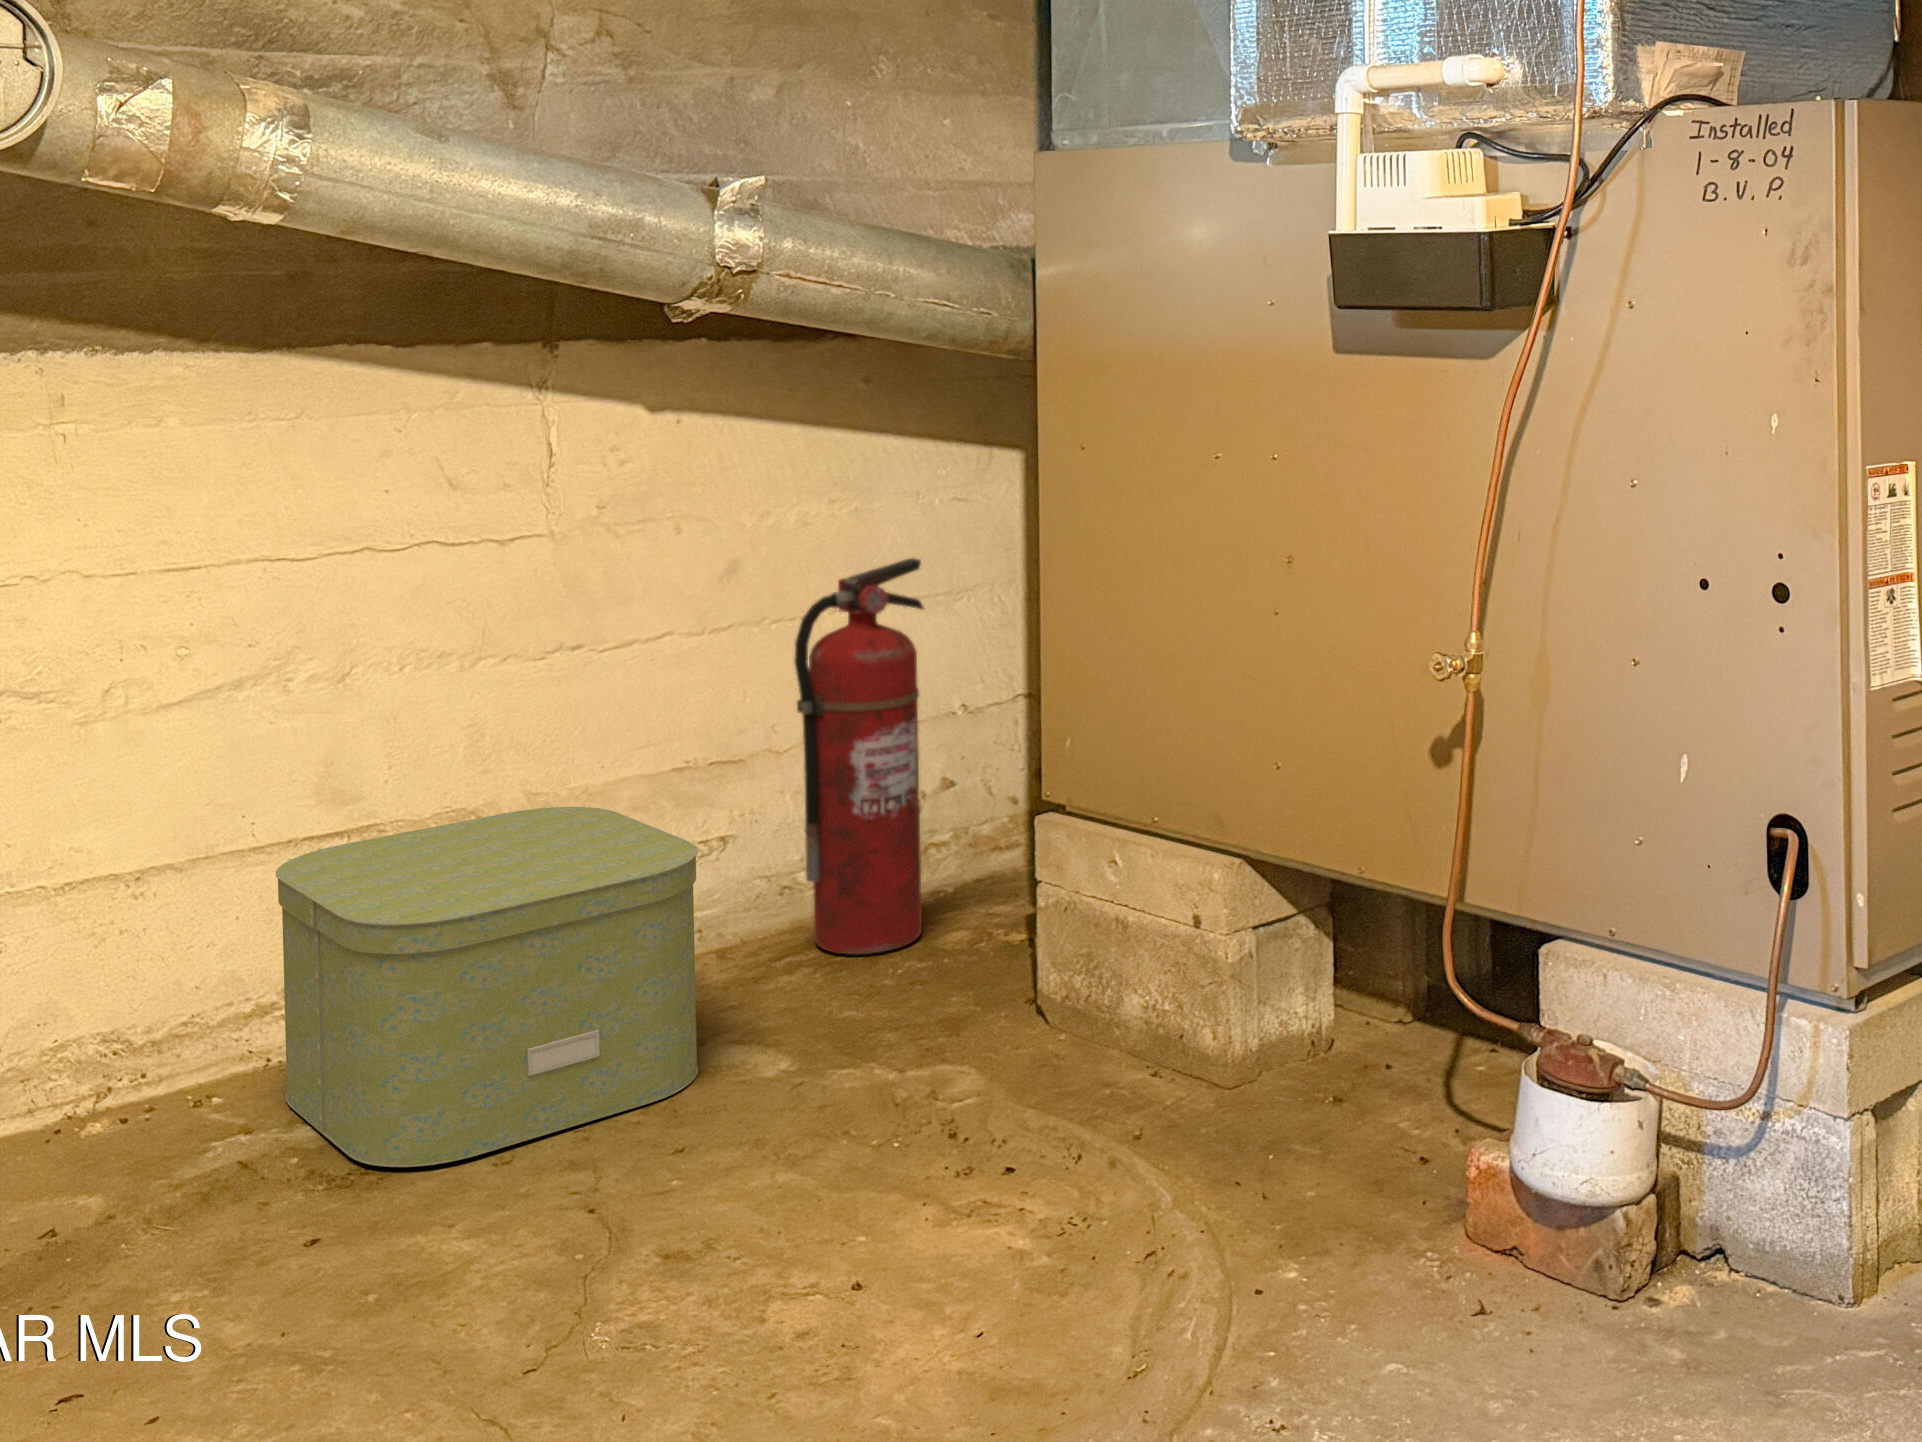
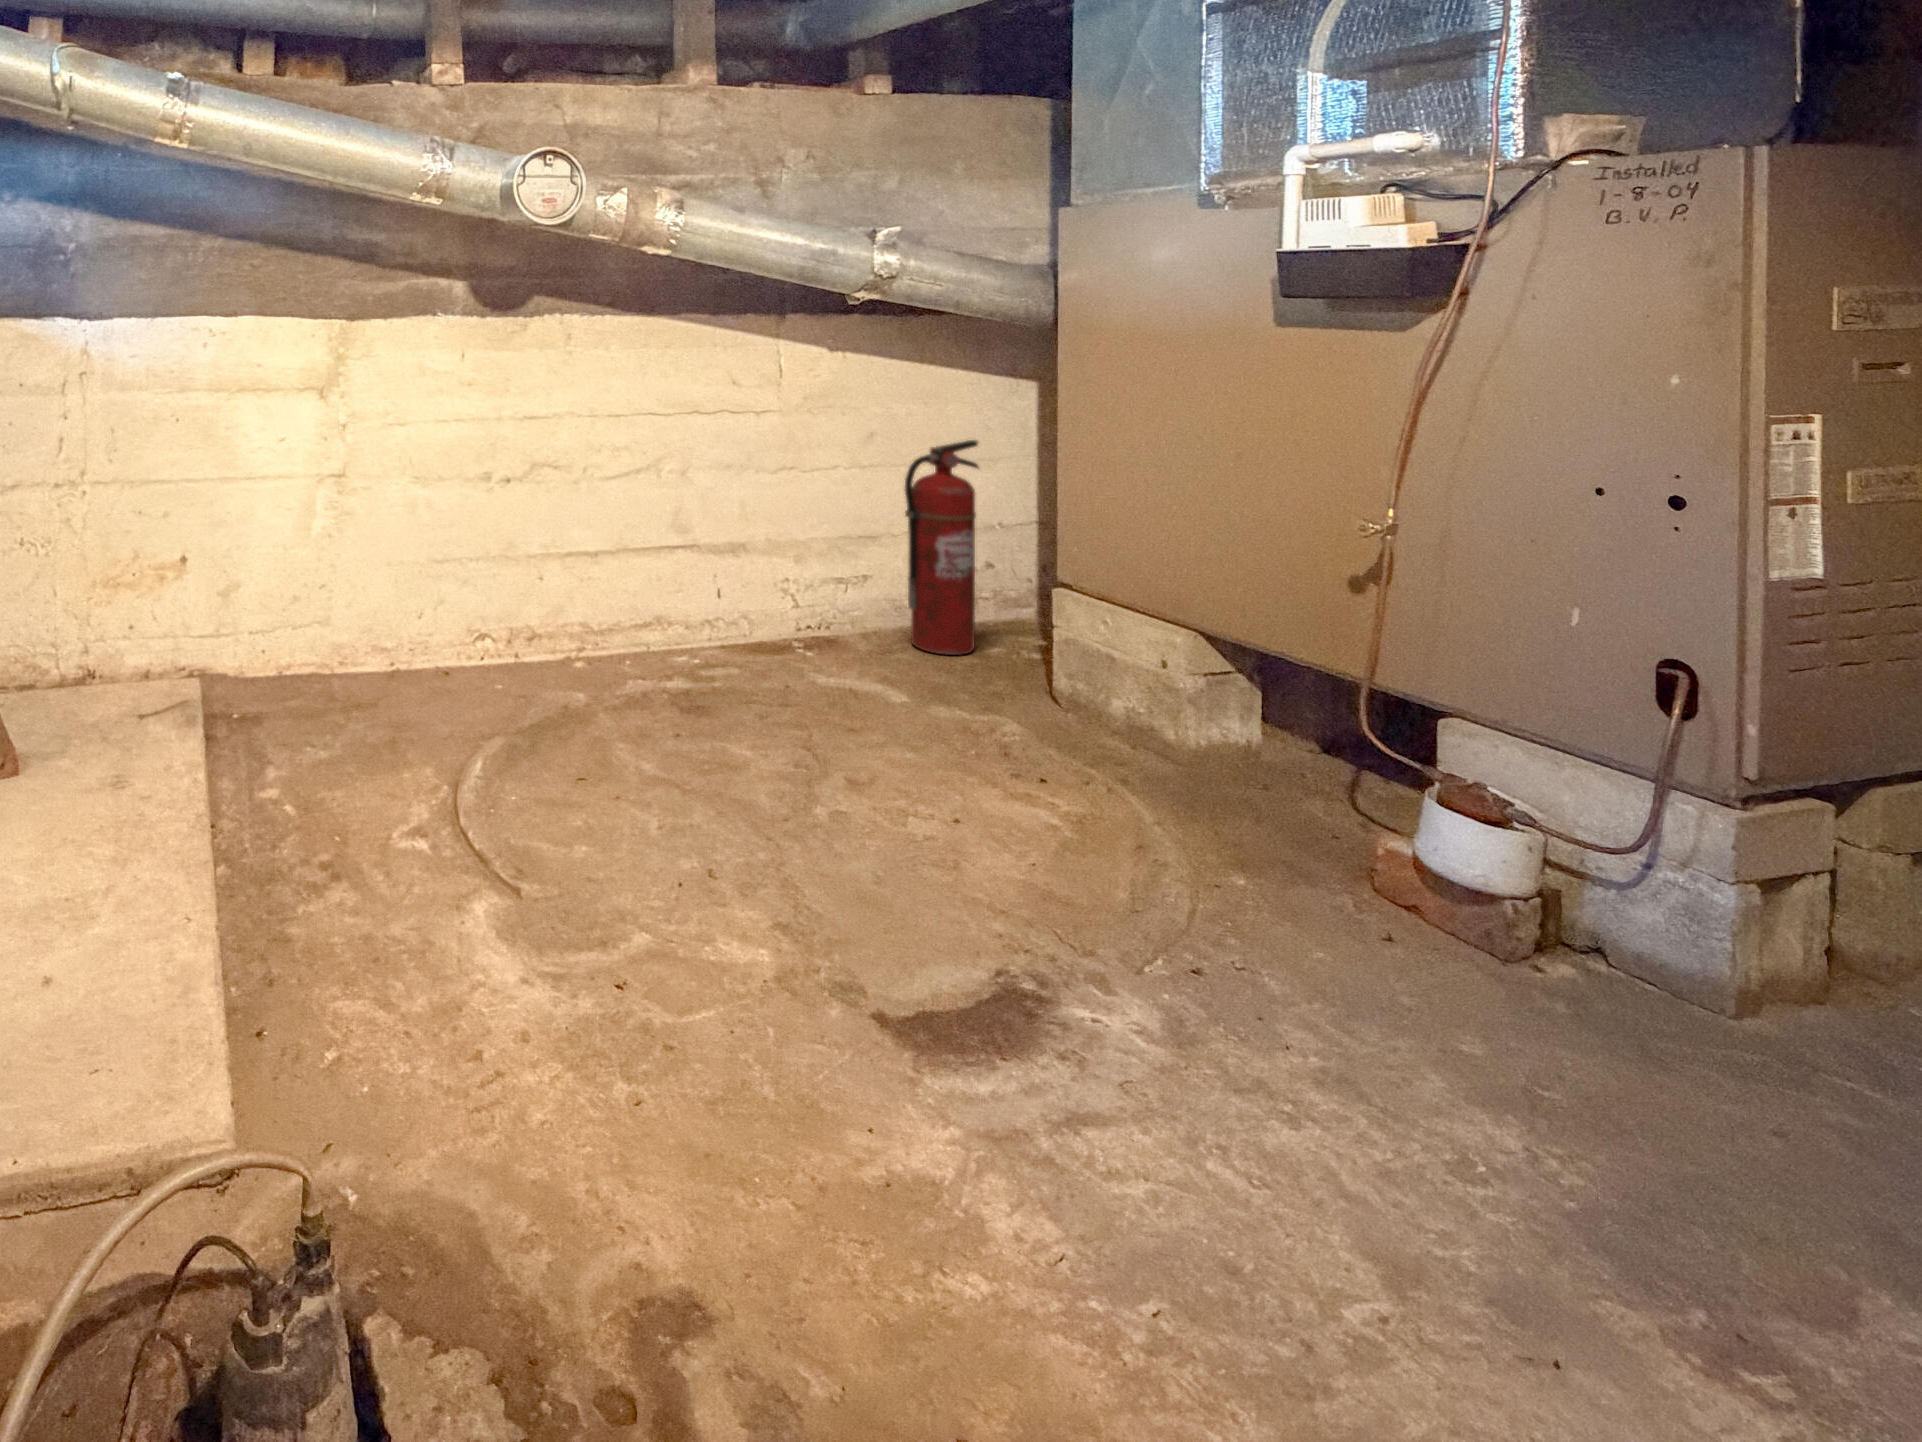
storage box: present [276,807,698,1167] -> none [654,547,856,708]

